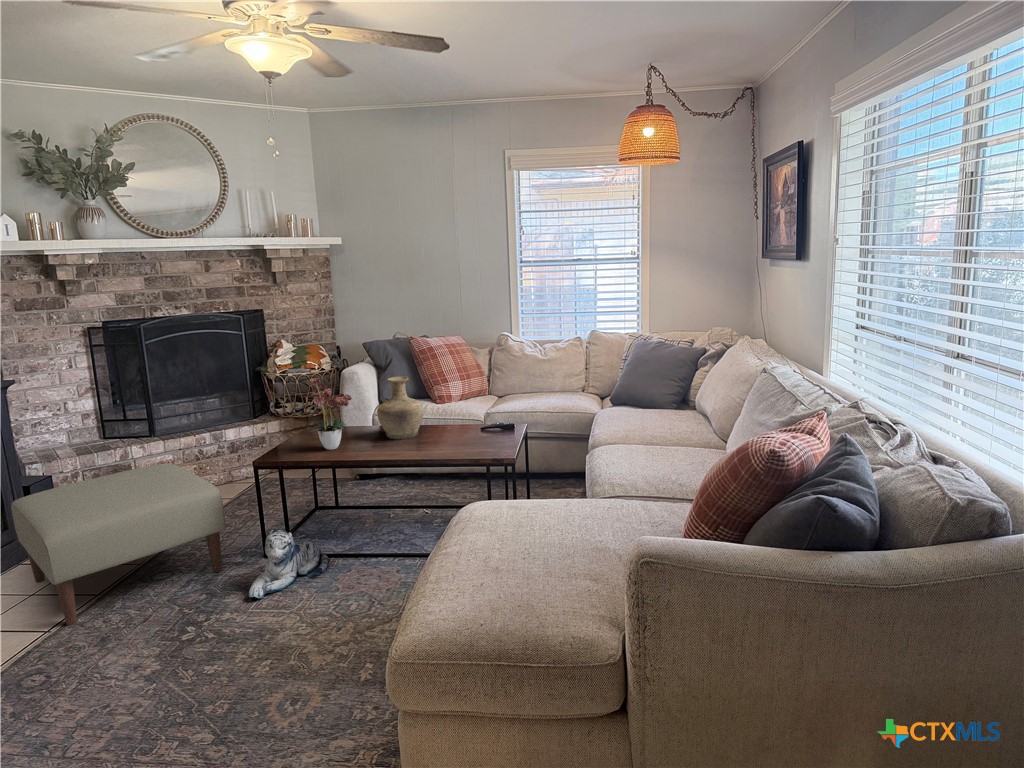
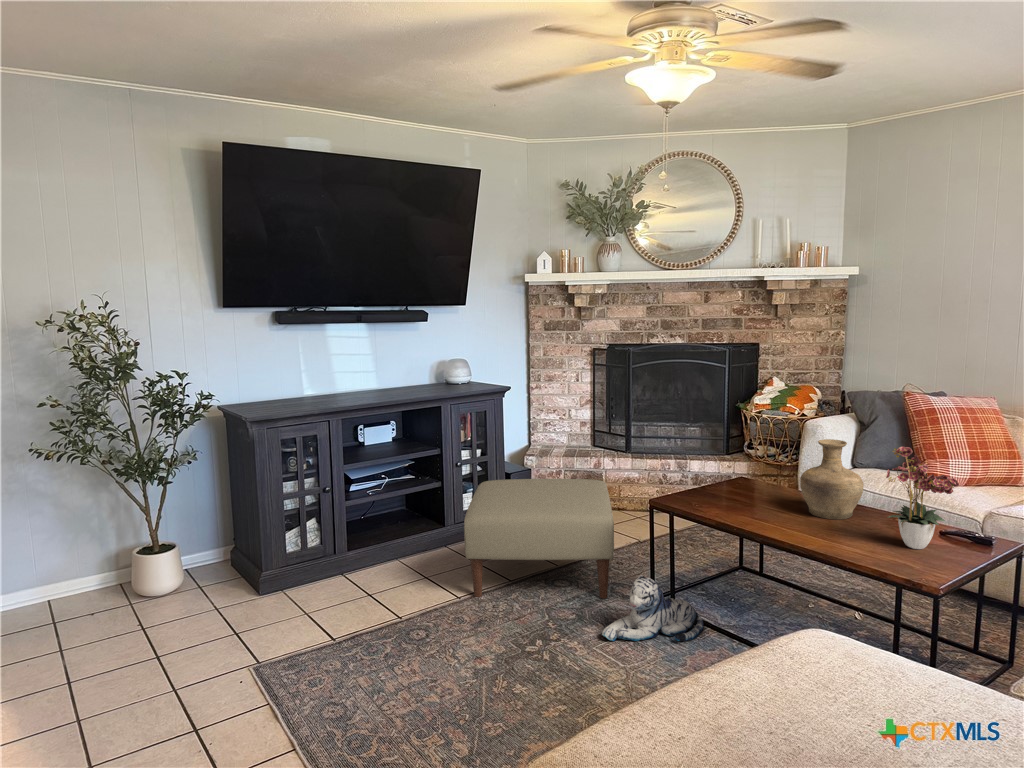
flower arrangement: present [306,378,352,450] -> present [886,447,959,549]

